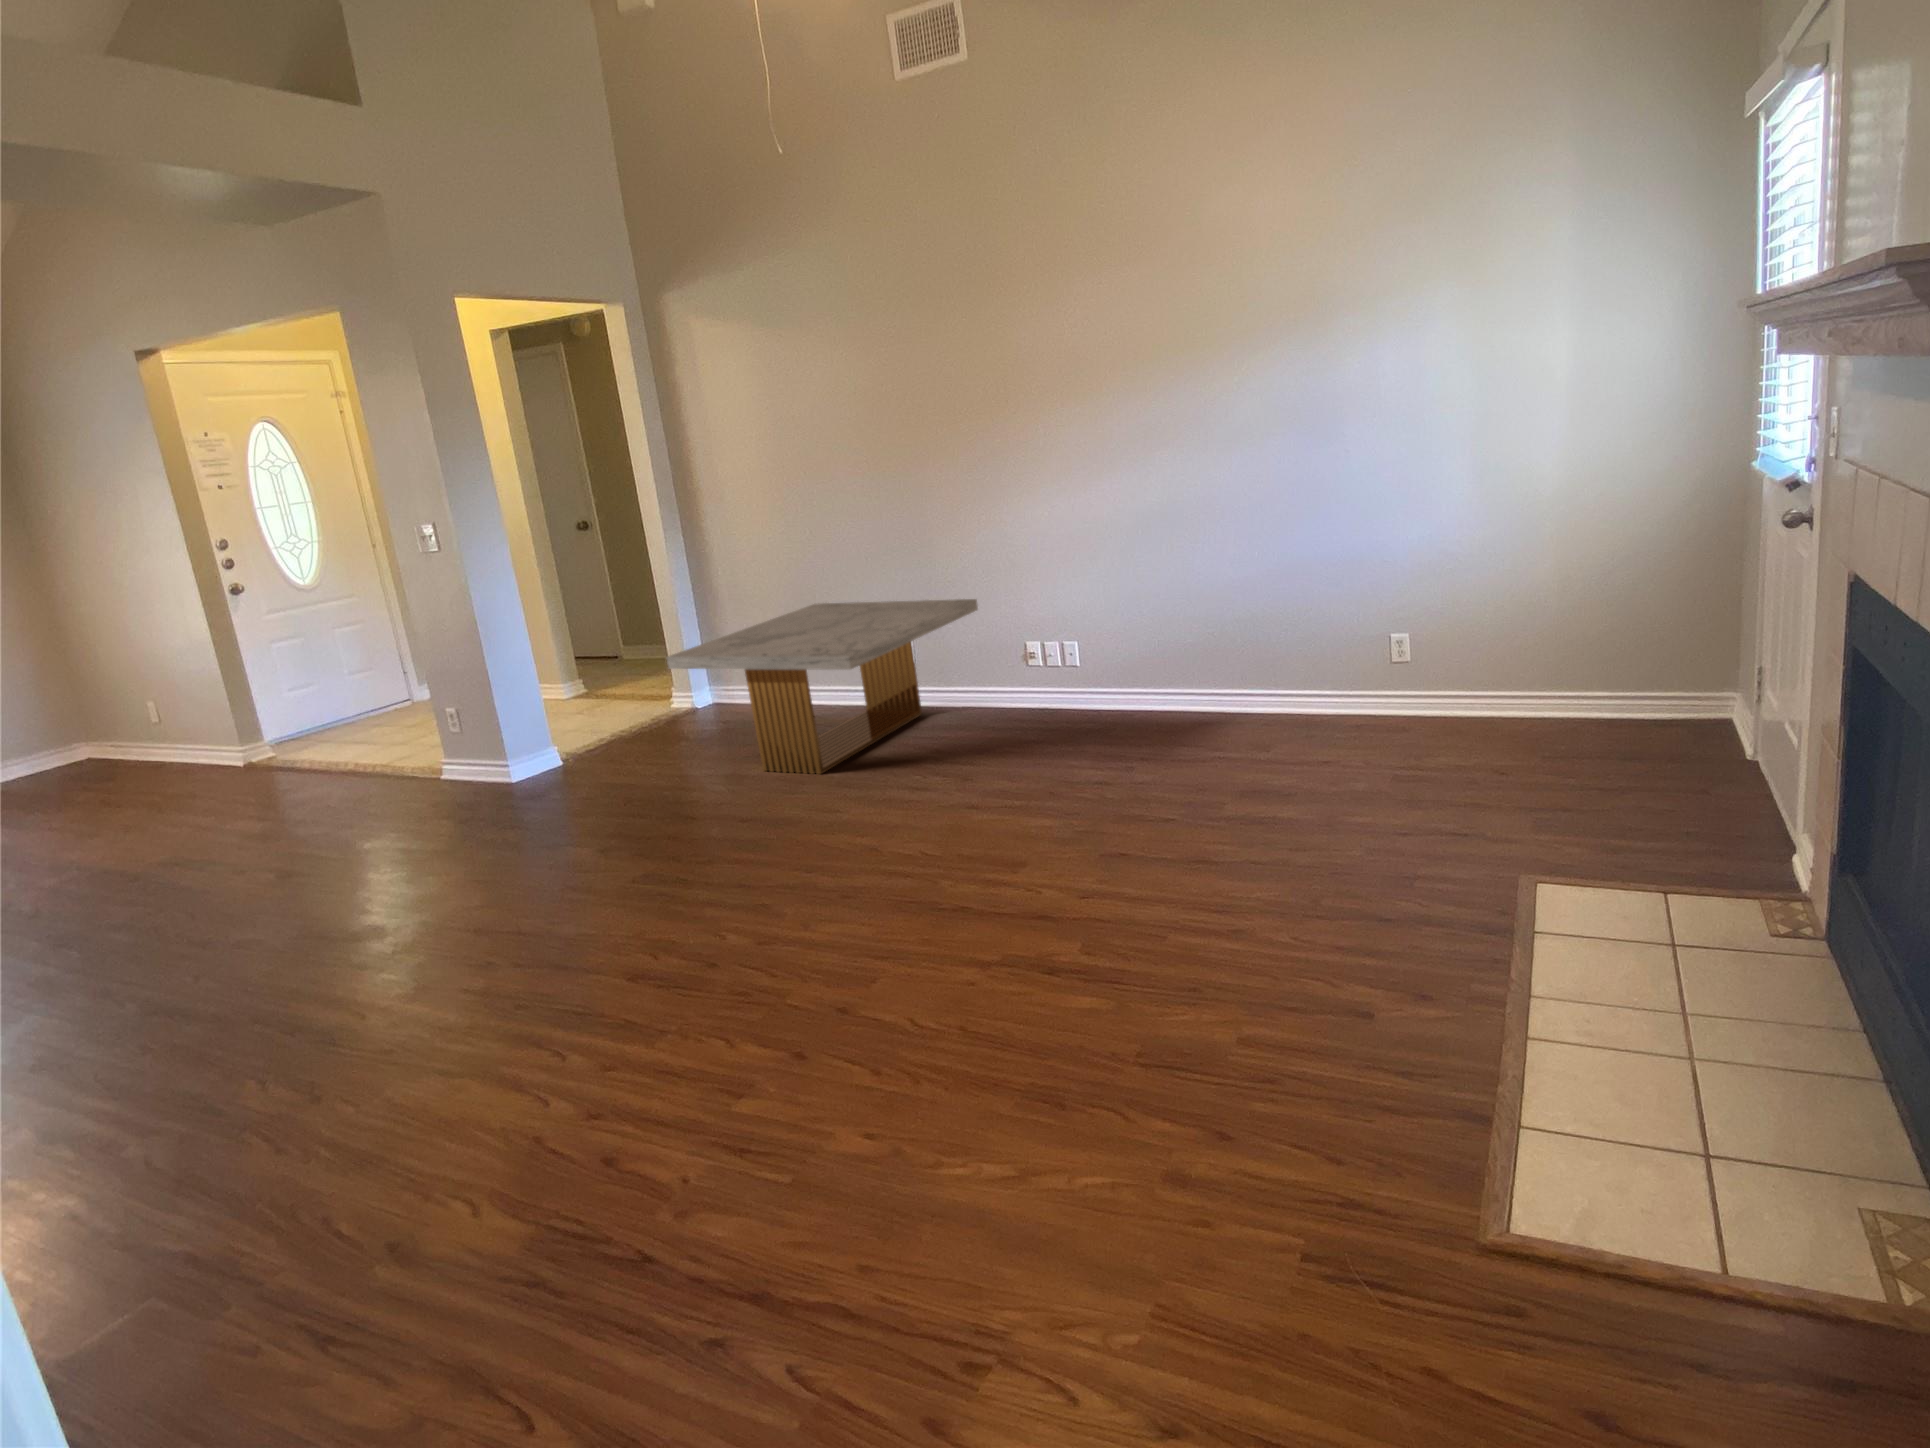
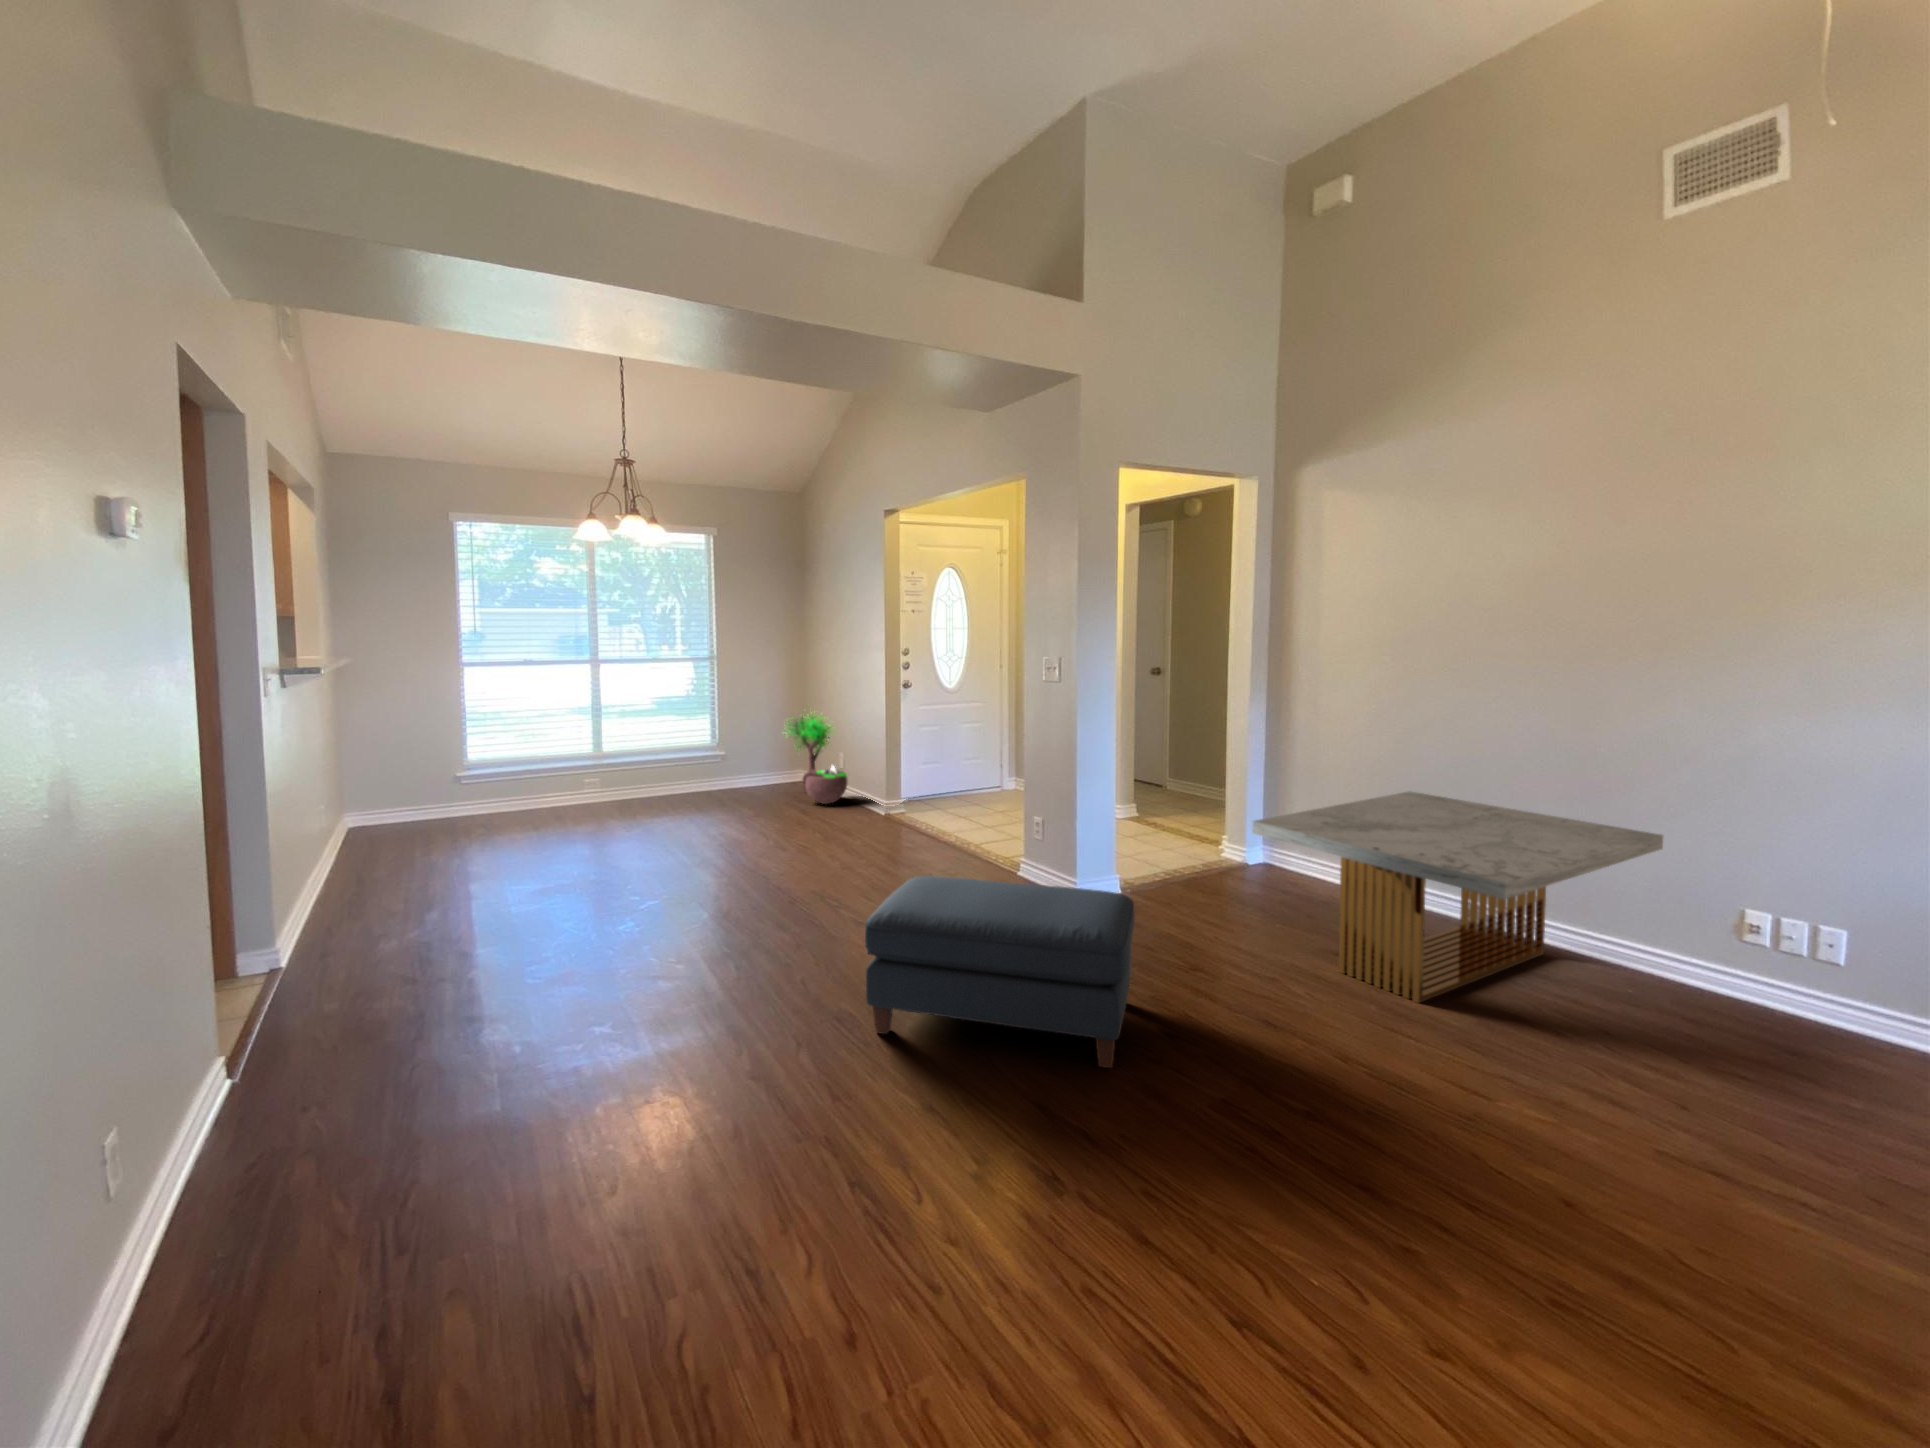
potted tree: none [30,642,172,776] -> present [787,712,847,804]
ottoman: none [243,750,565,957] -> present [865,876,1135,1068]

